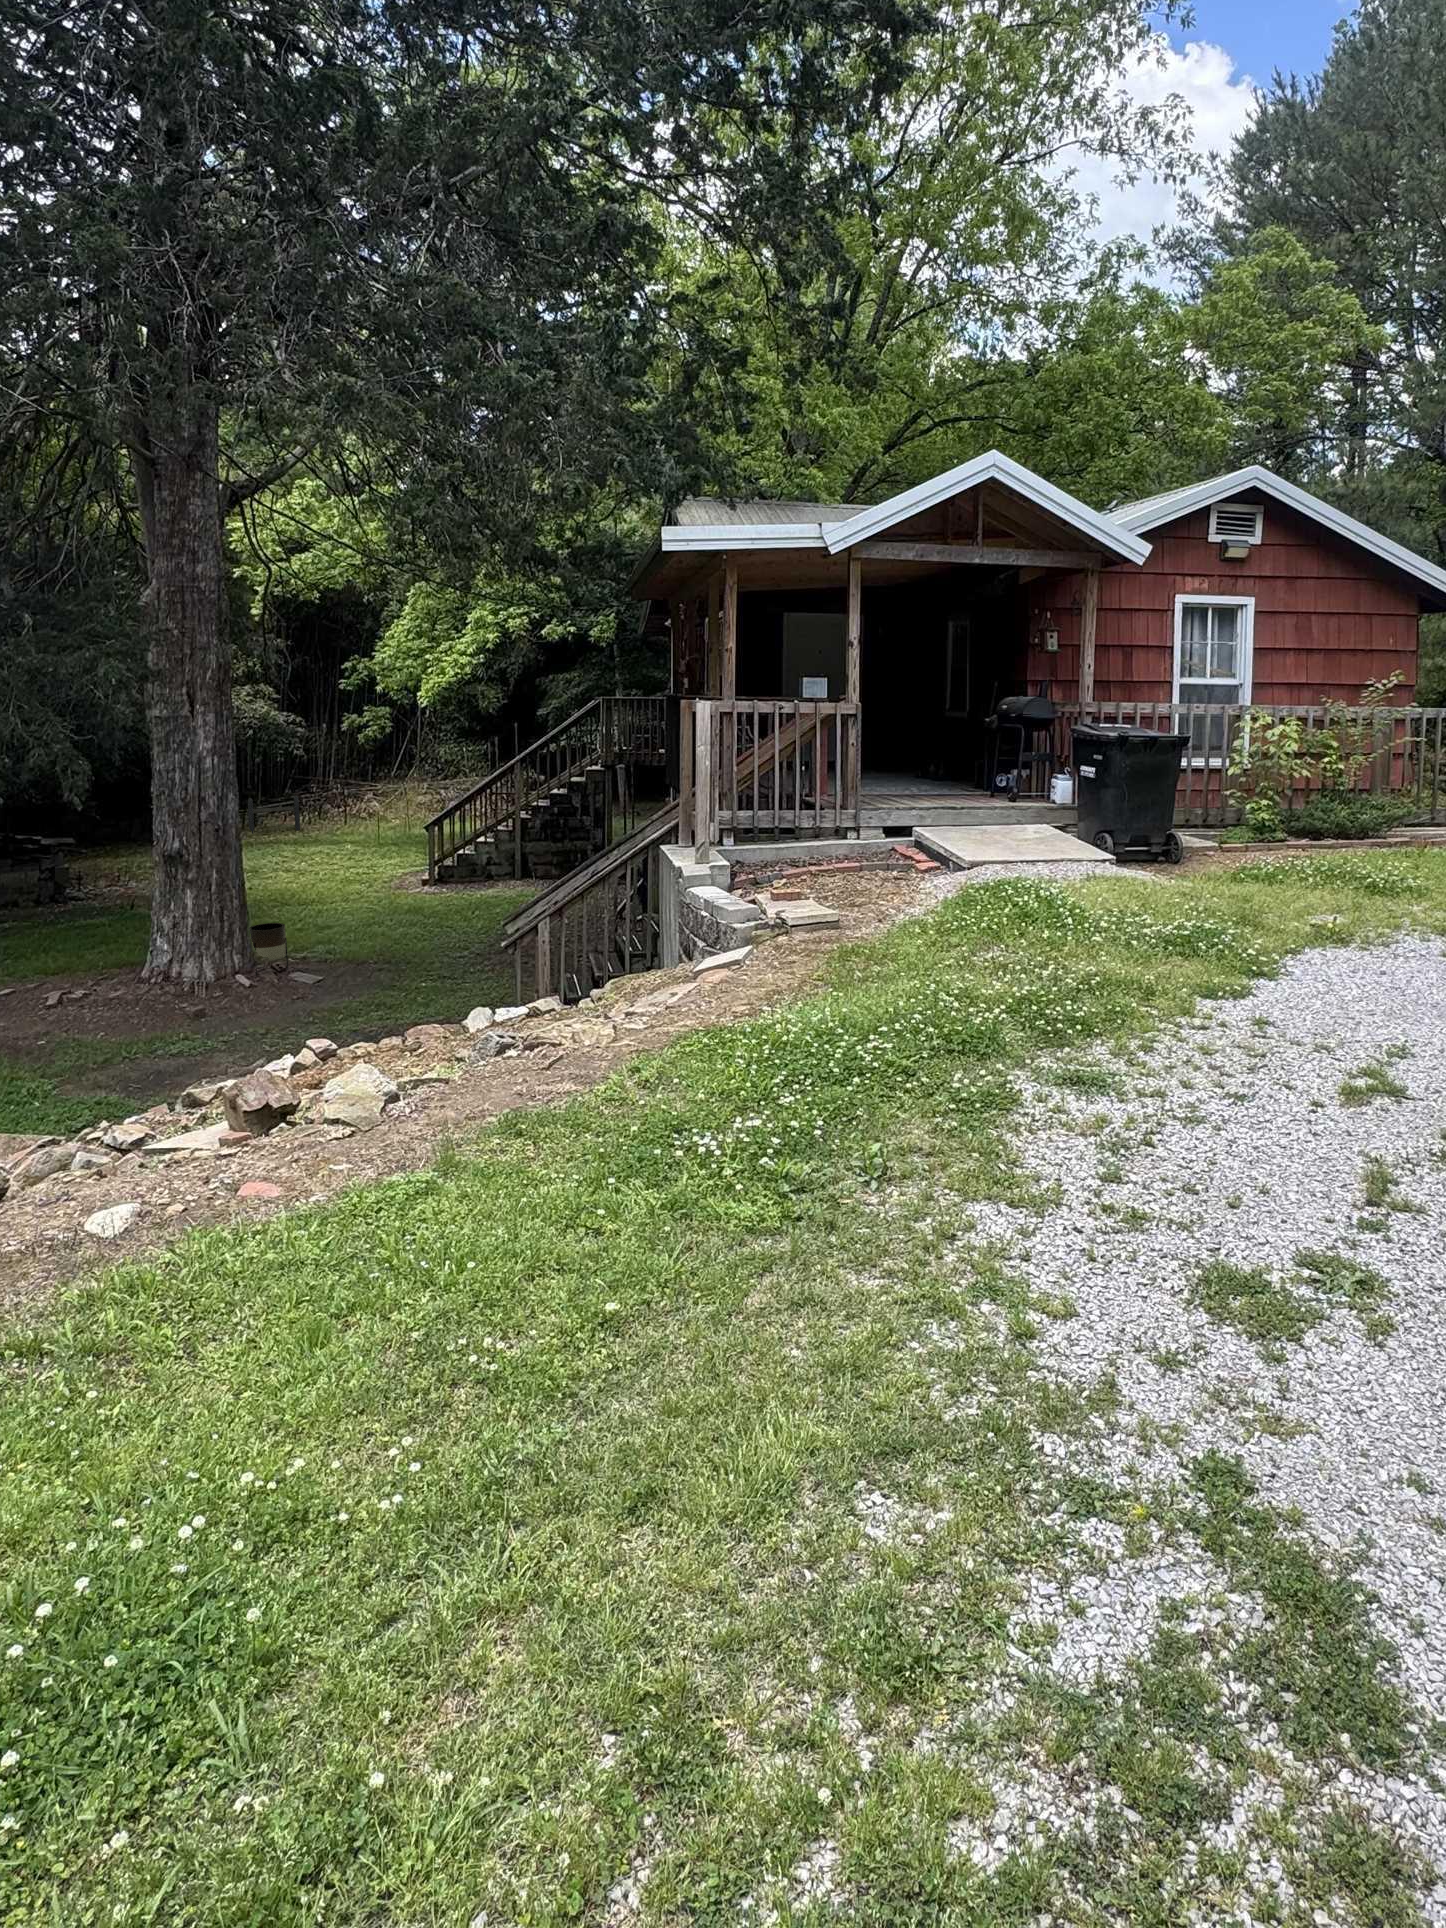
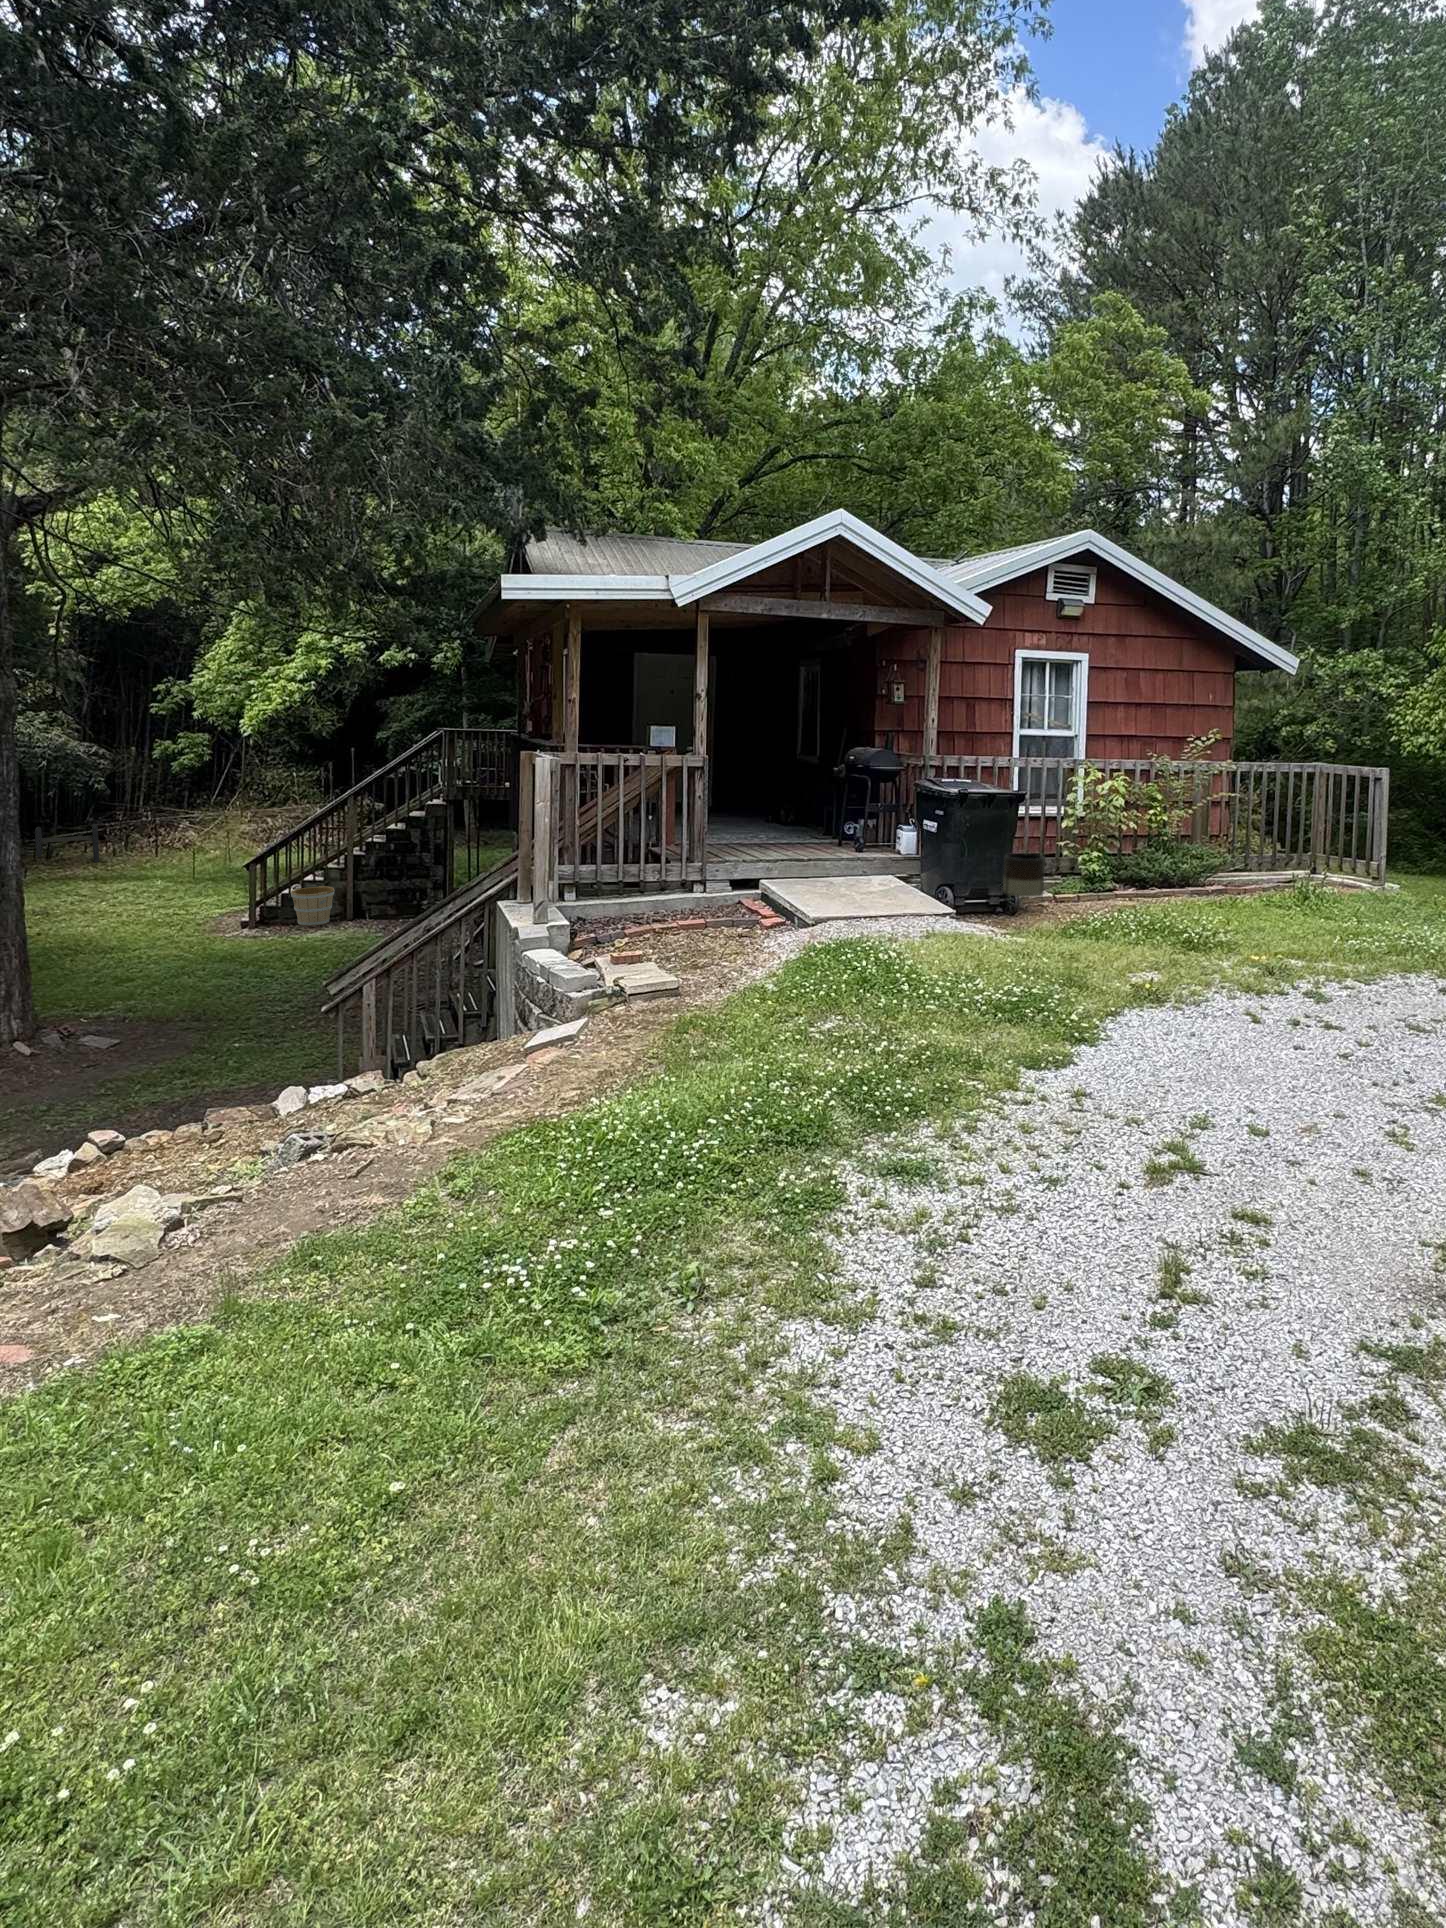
wooden bucket: none [465,848,503,885] -> present [291,886,335,926]
planter: present [249,923,288,975] -> present [1003,853,1045,905]

